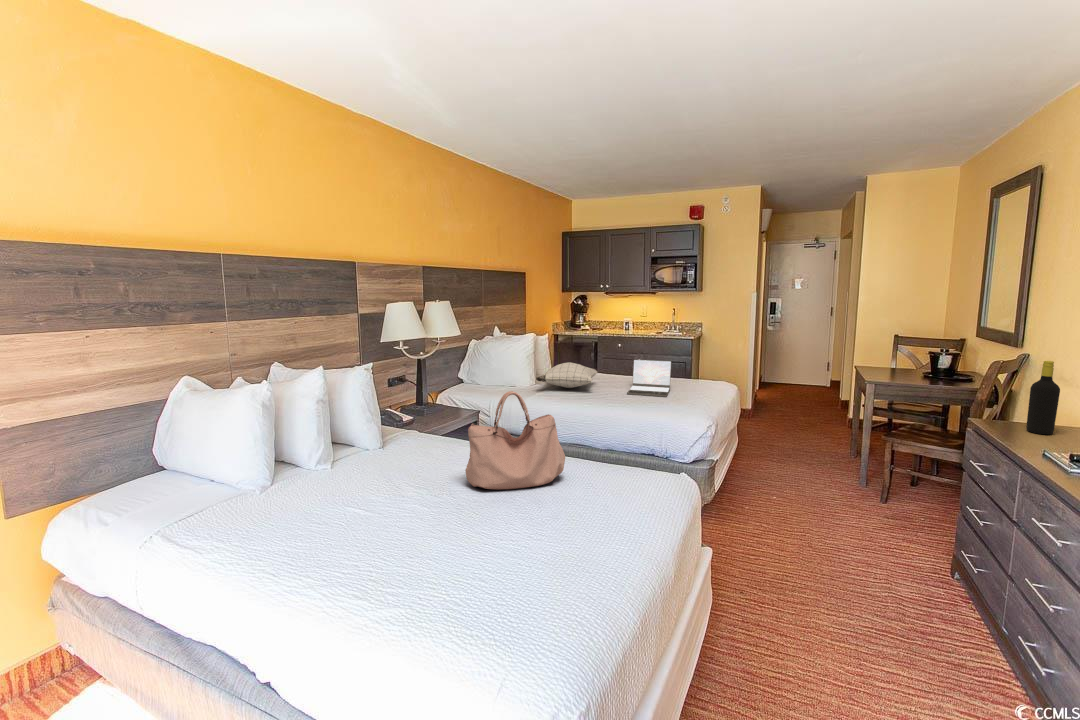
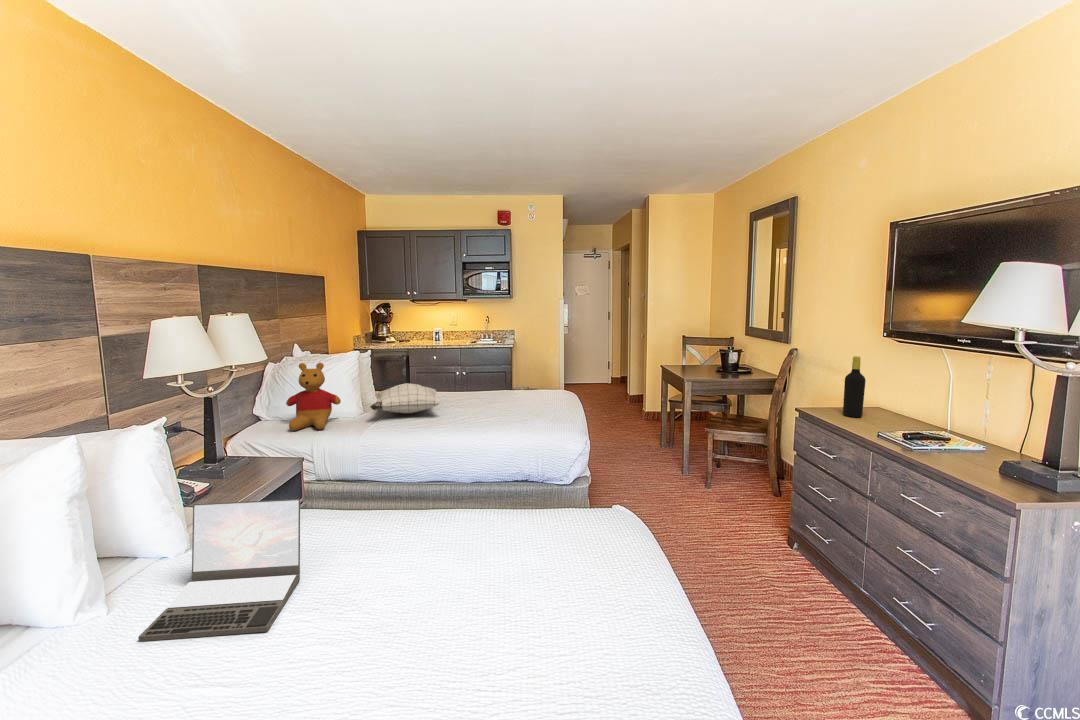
stuffed bear: none [477,340,516,393] -> present [286,363,341,431]
laptop: present [627,360,671,397] -> present [138,499,300,641]
handbag: present [465,391,565,489] -> none [370,440,498,585]

